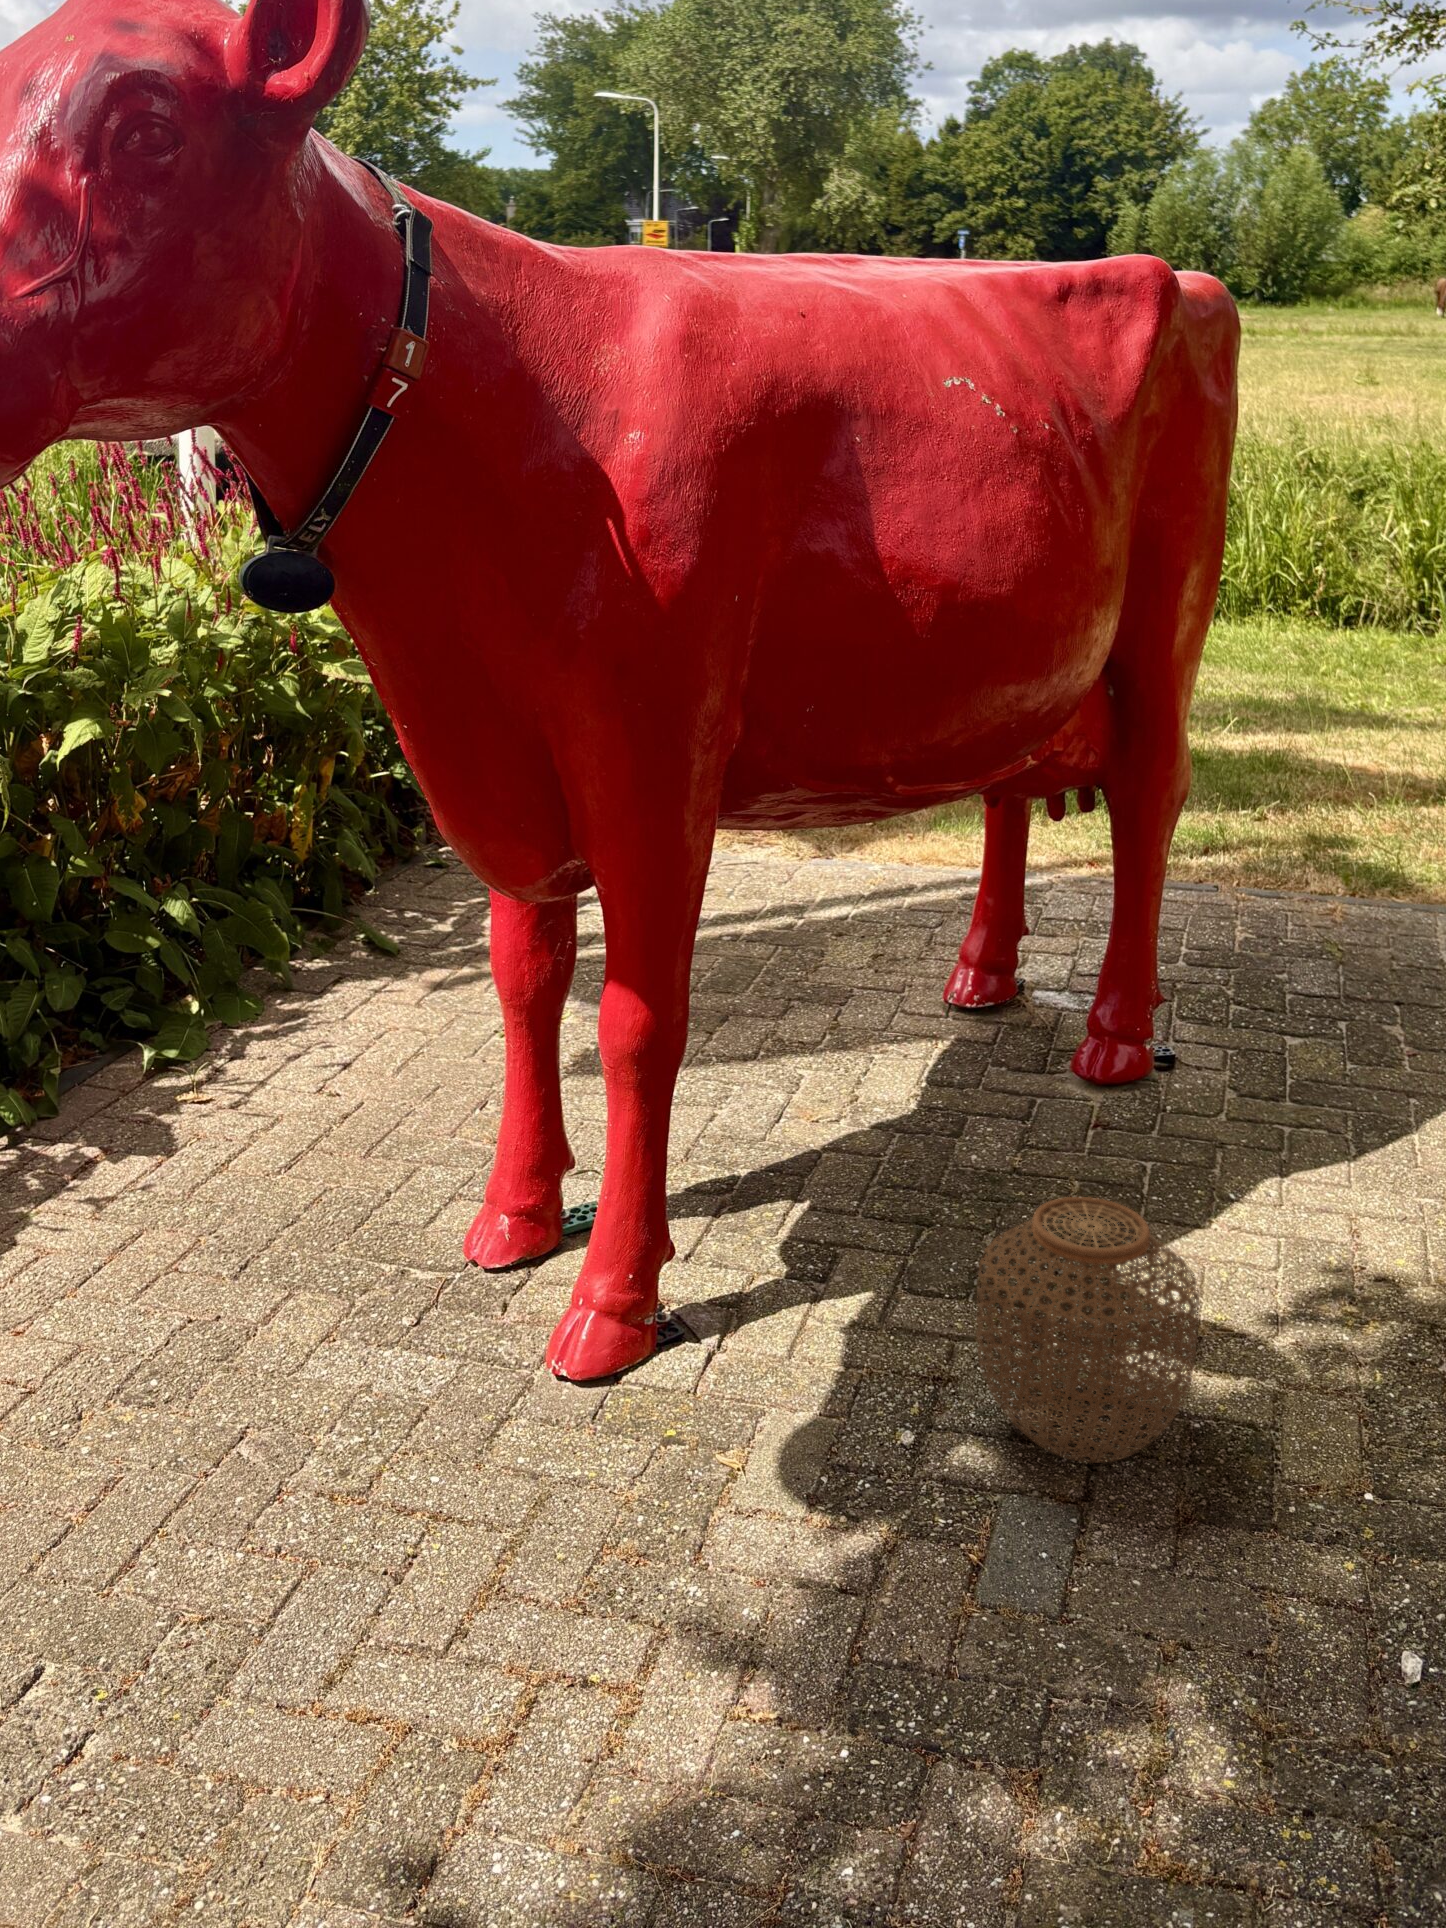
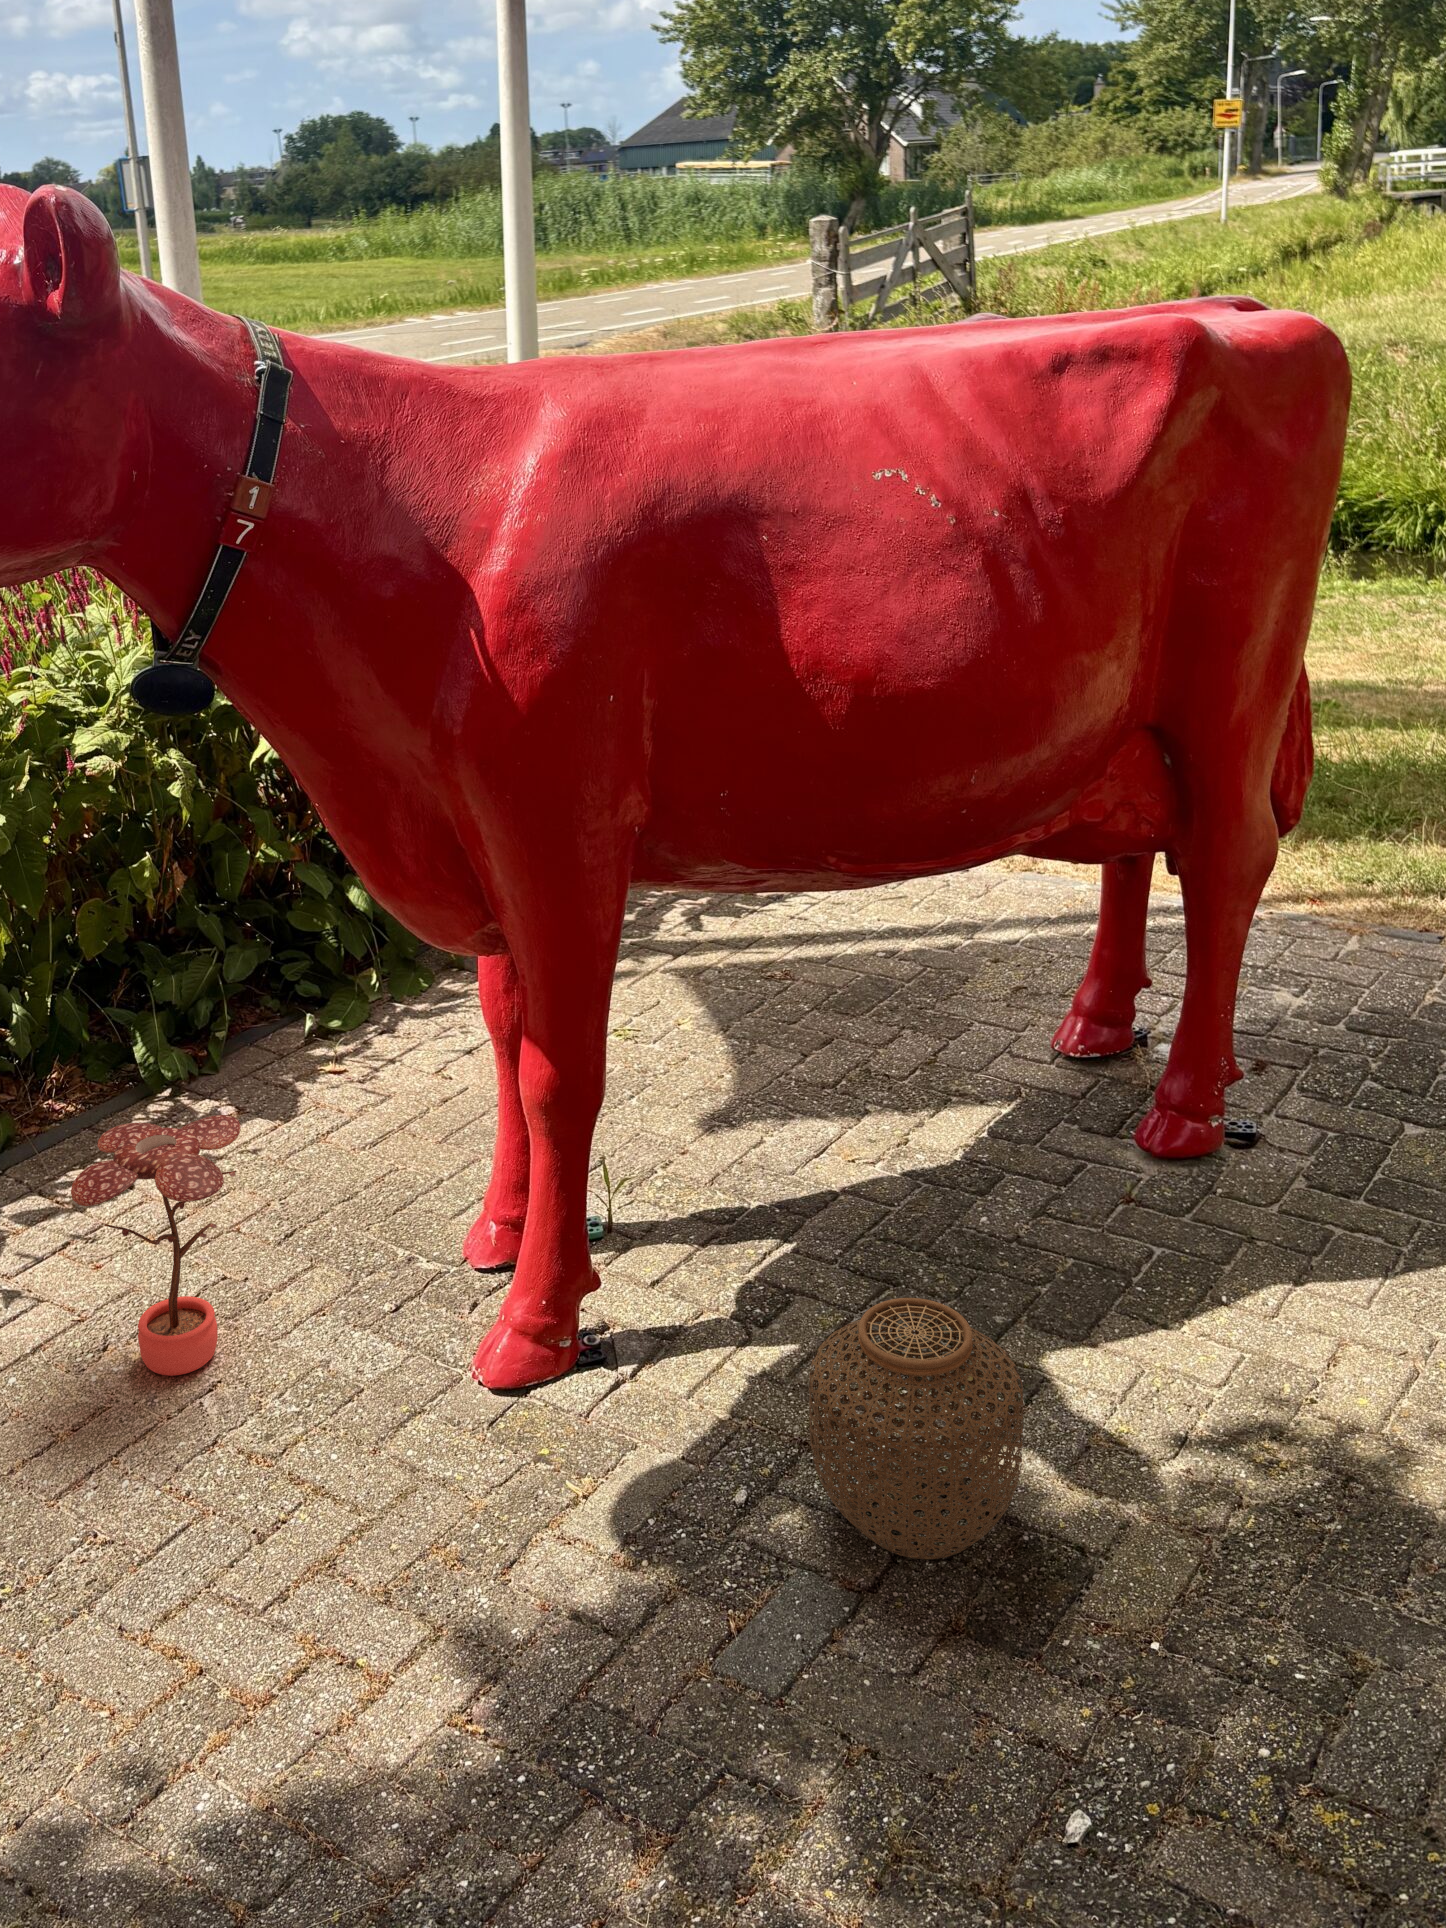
potted plant: none [82,1109,276,1430] -> present [71,1115,241,1376]

